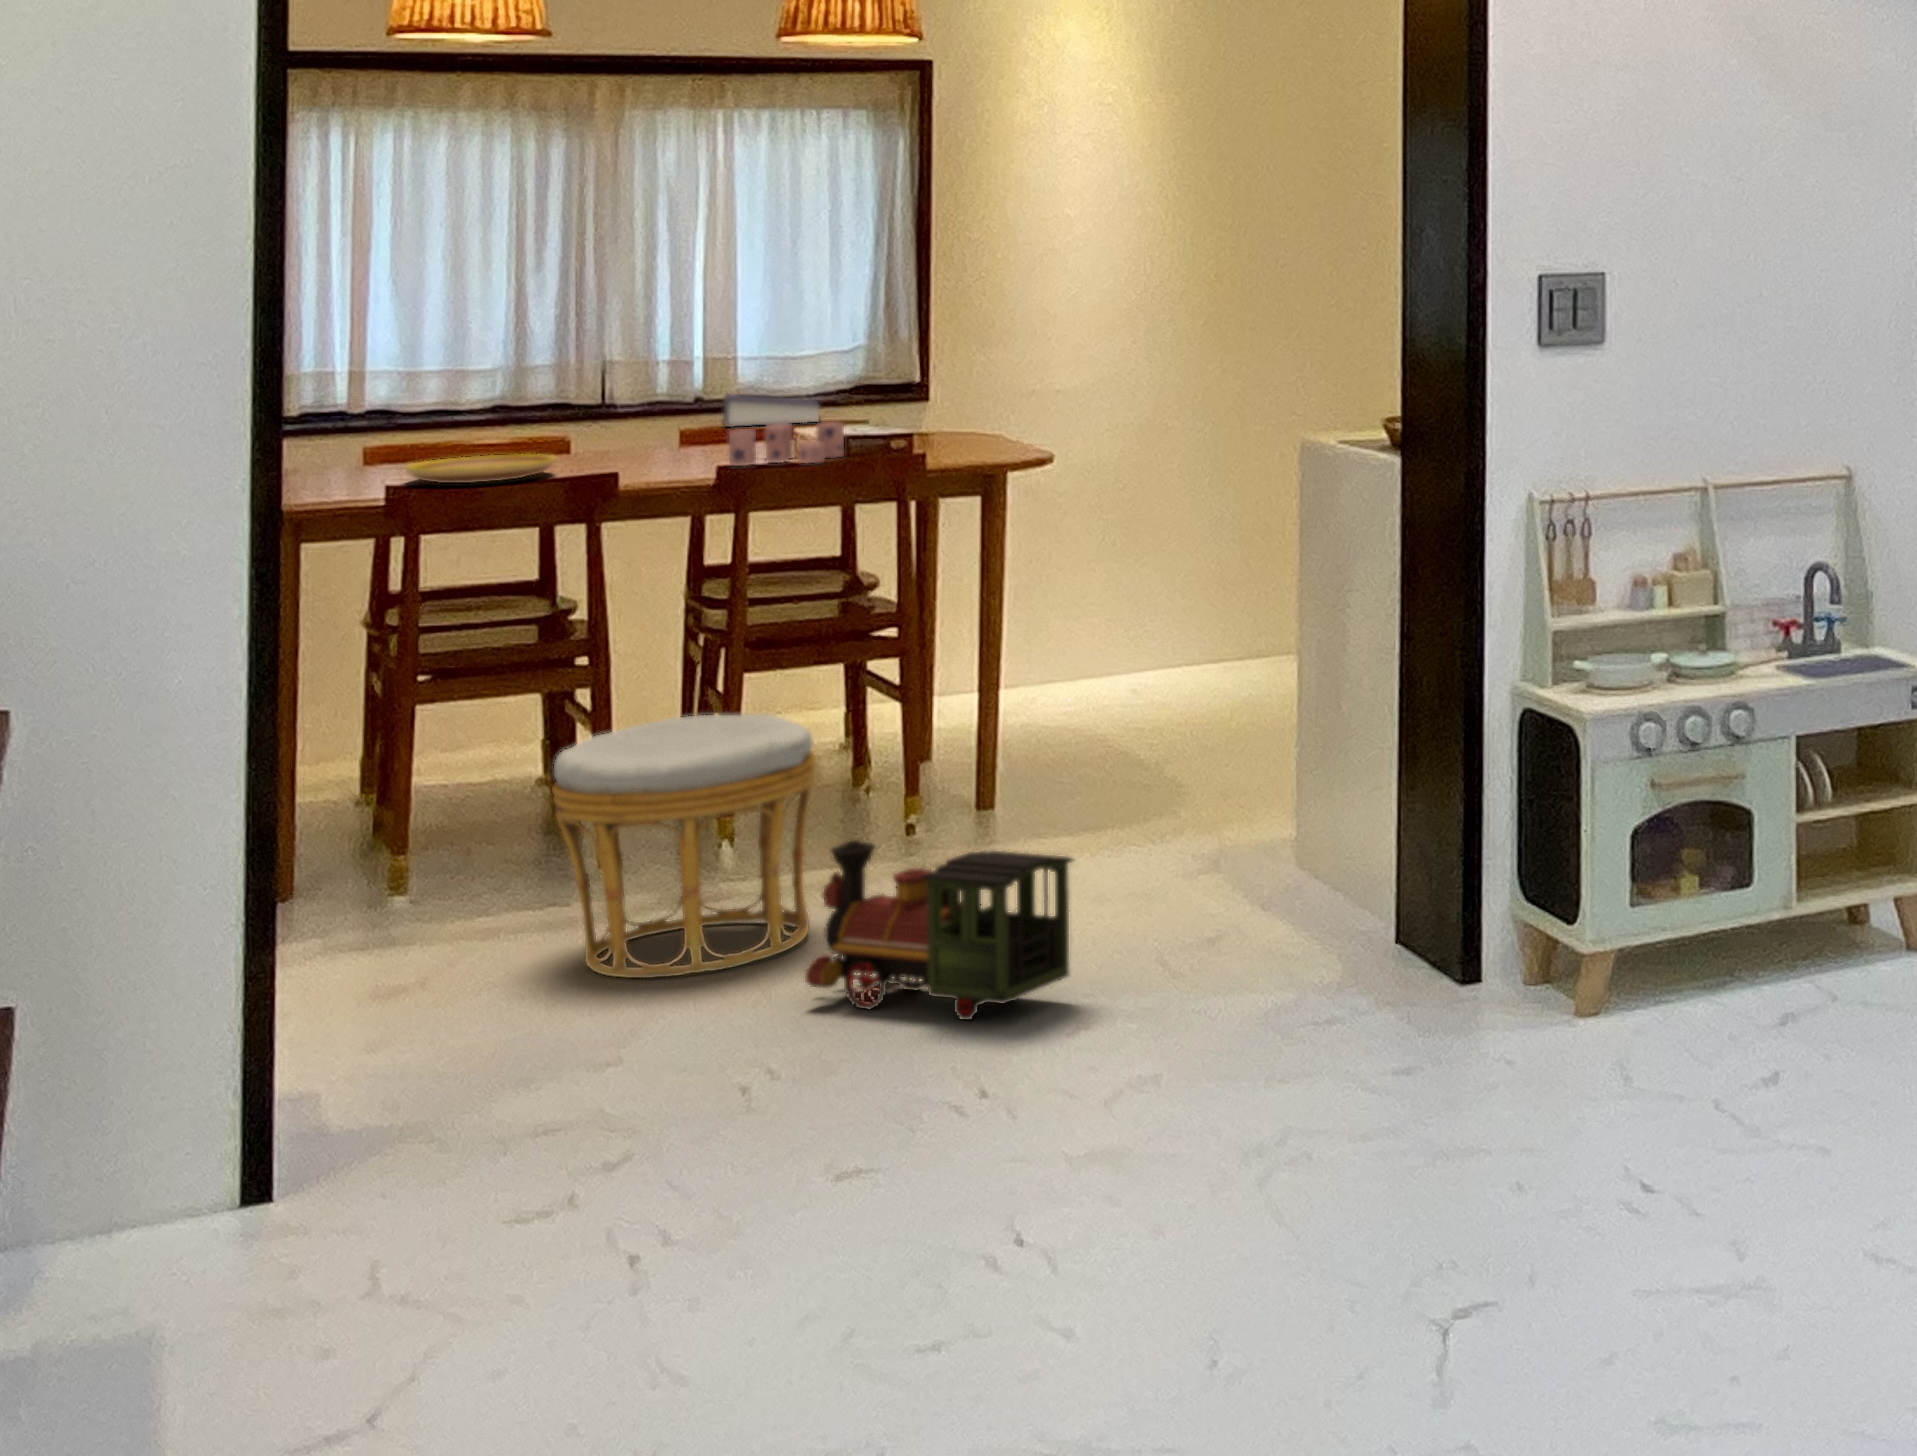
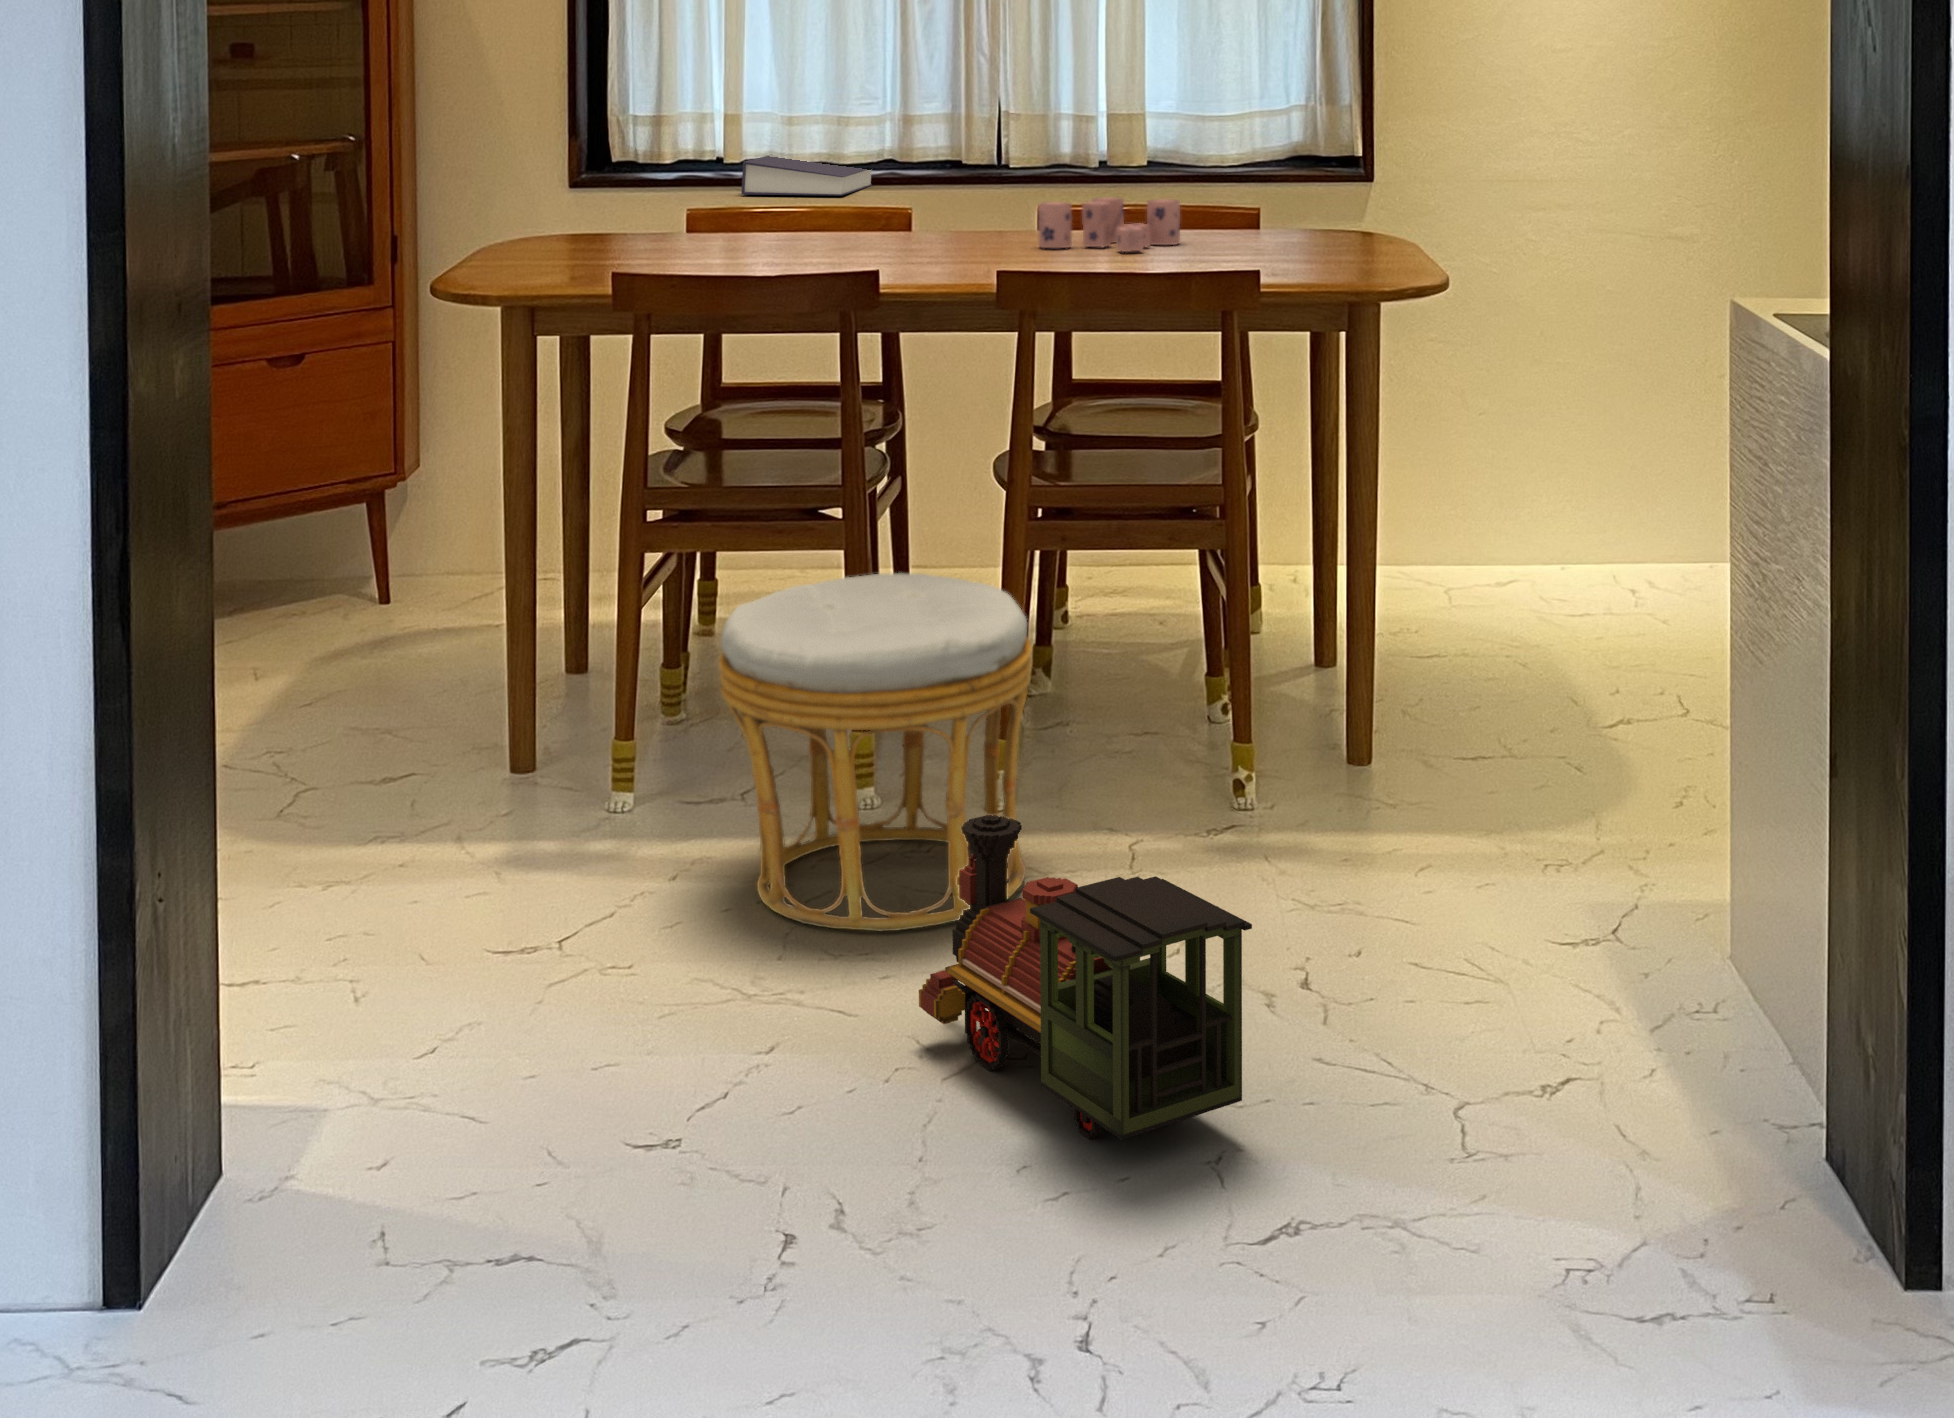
book: present [723,393,821,427] -> present [741,156,872,196]
plate: present [406,454,555,483] -> none [703,212,860,245]

